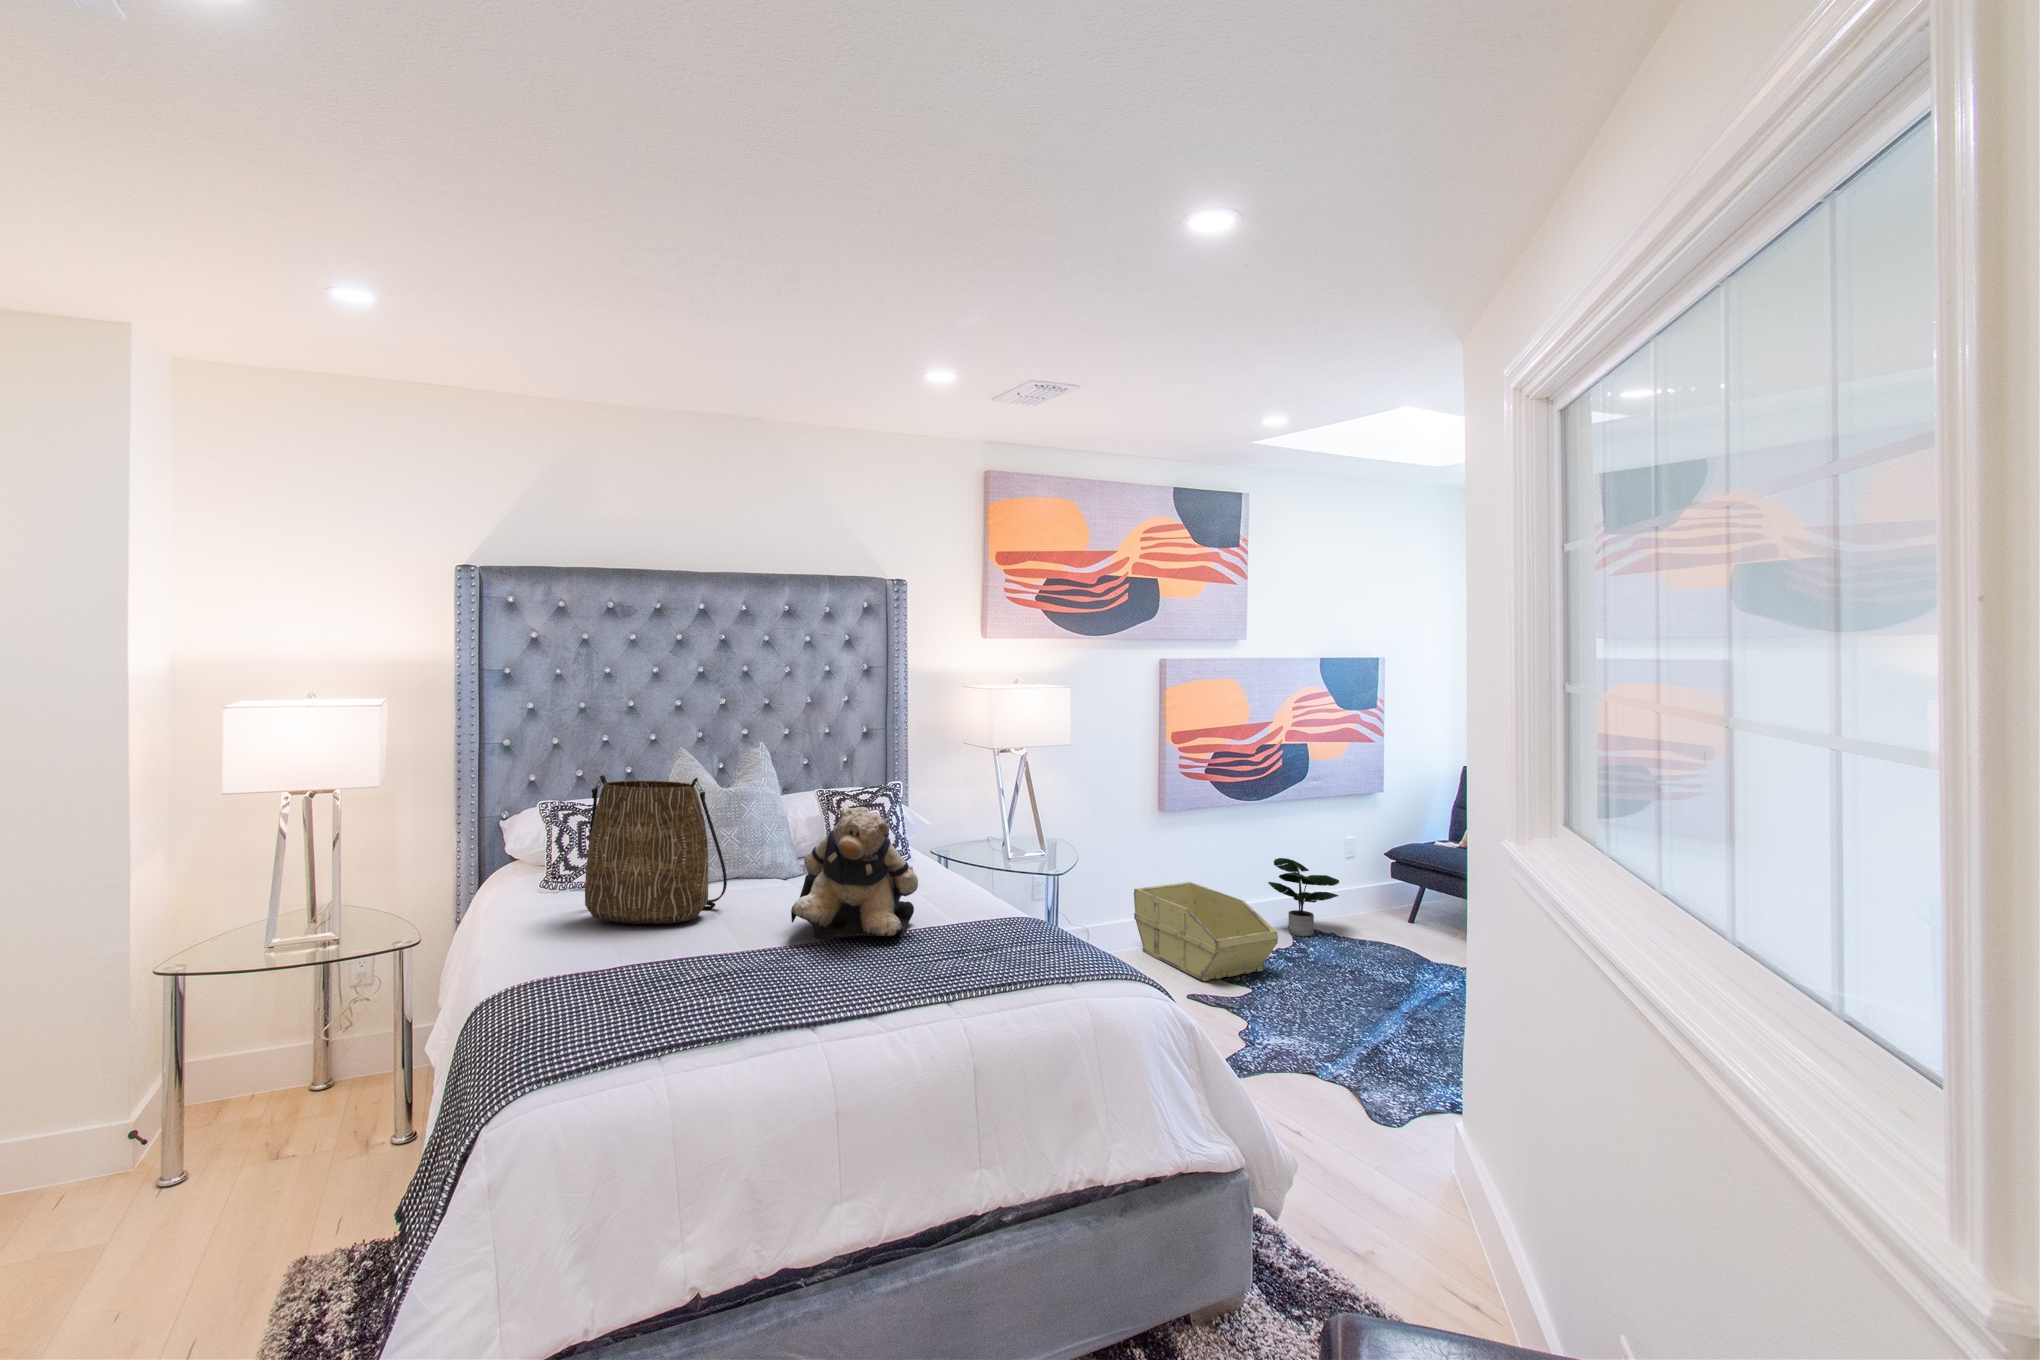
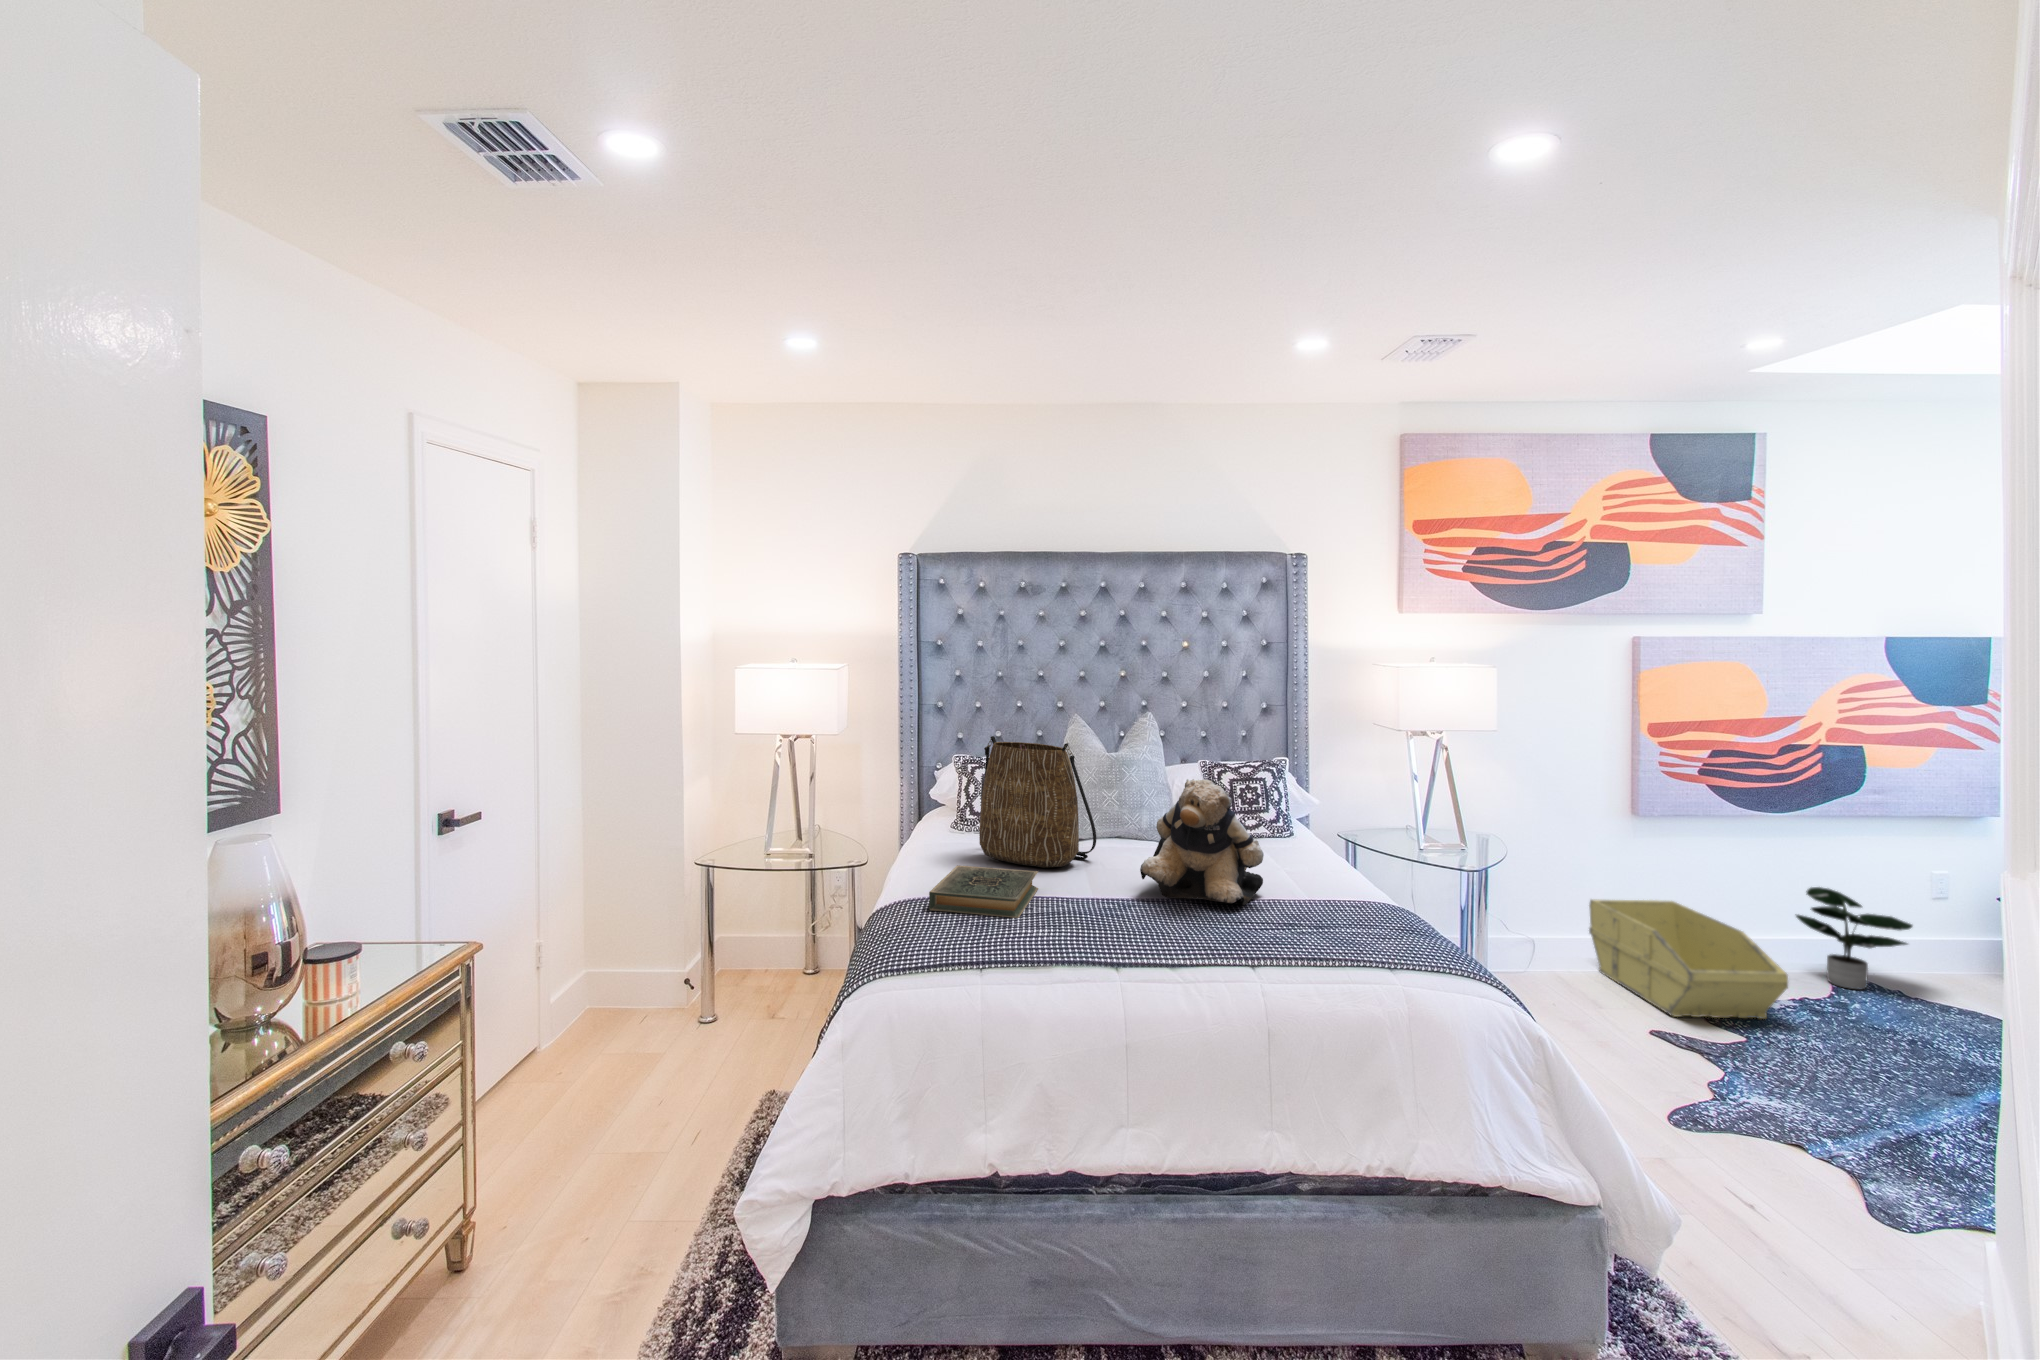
hardback book: none [545,929,673,996] -> present [929,865,1038,918]

